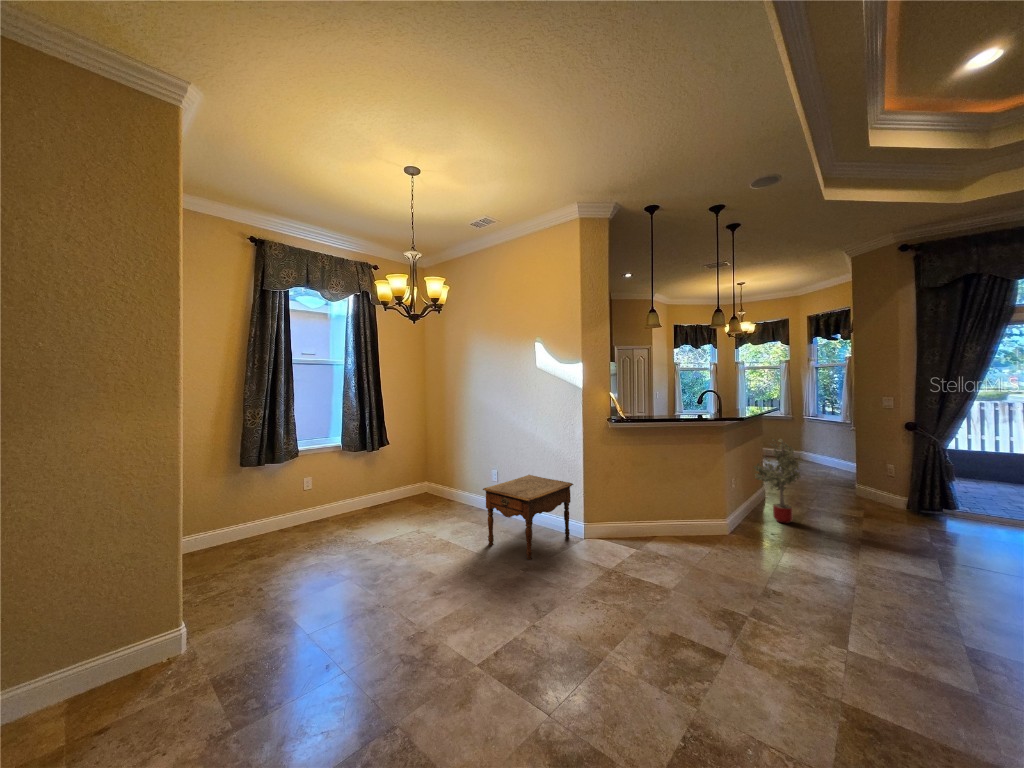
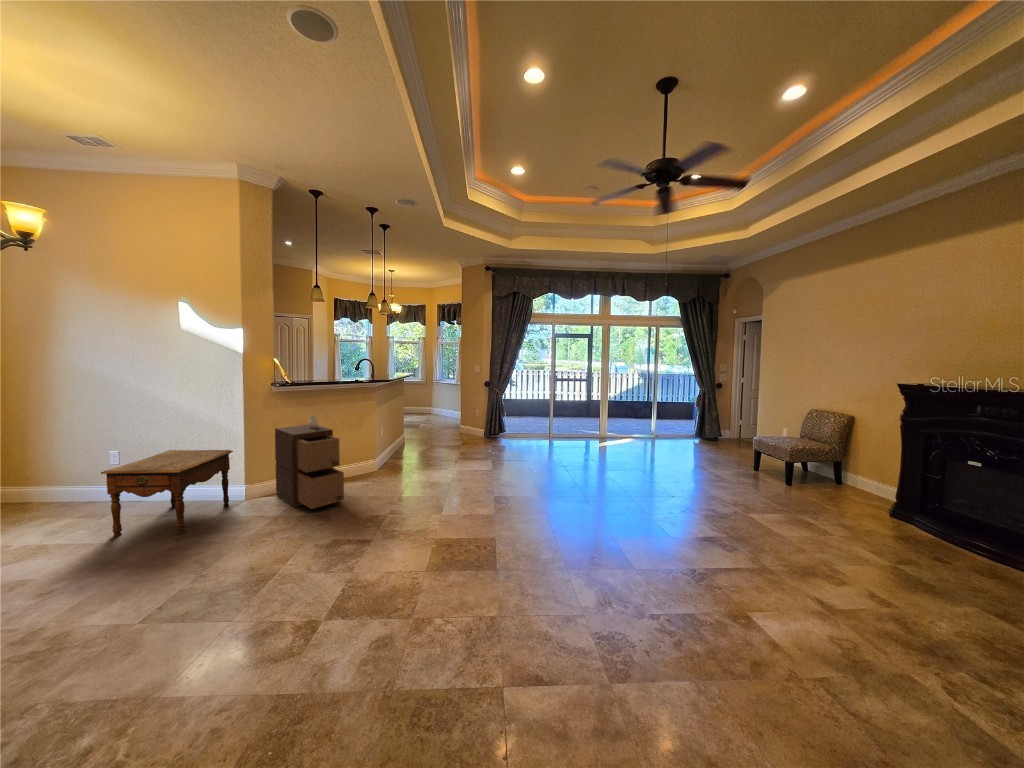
potted tree: present [754,439,802,523] -> none [396,396,428,456]
storage cabinet: none [610,456,684,571] -> present [275,415,344,509]

